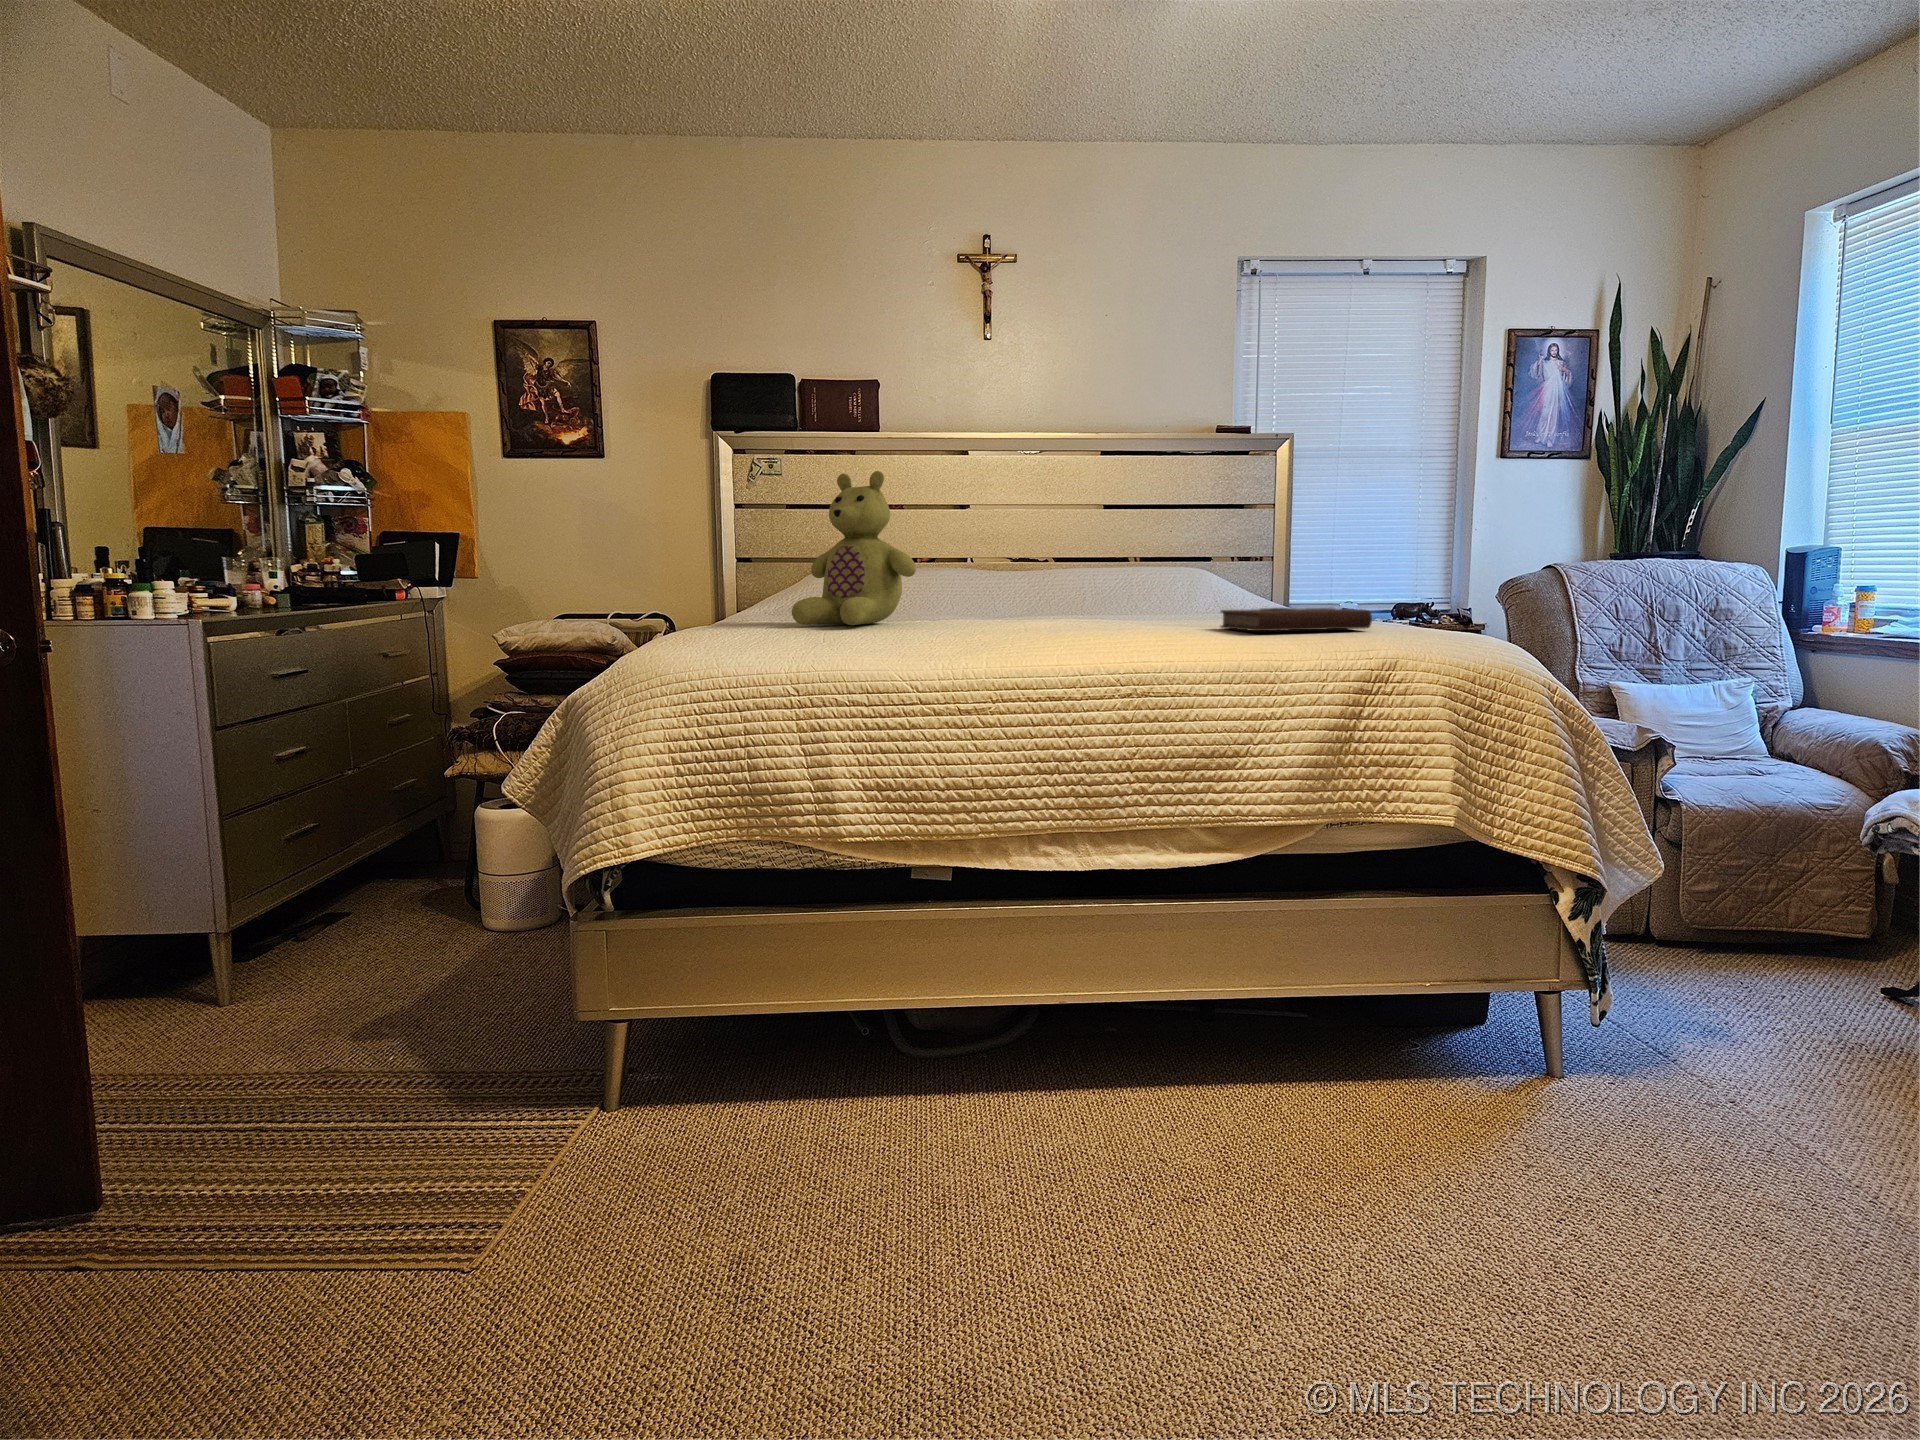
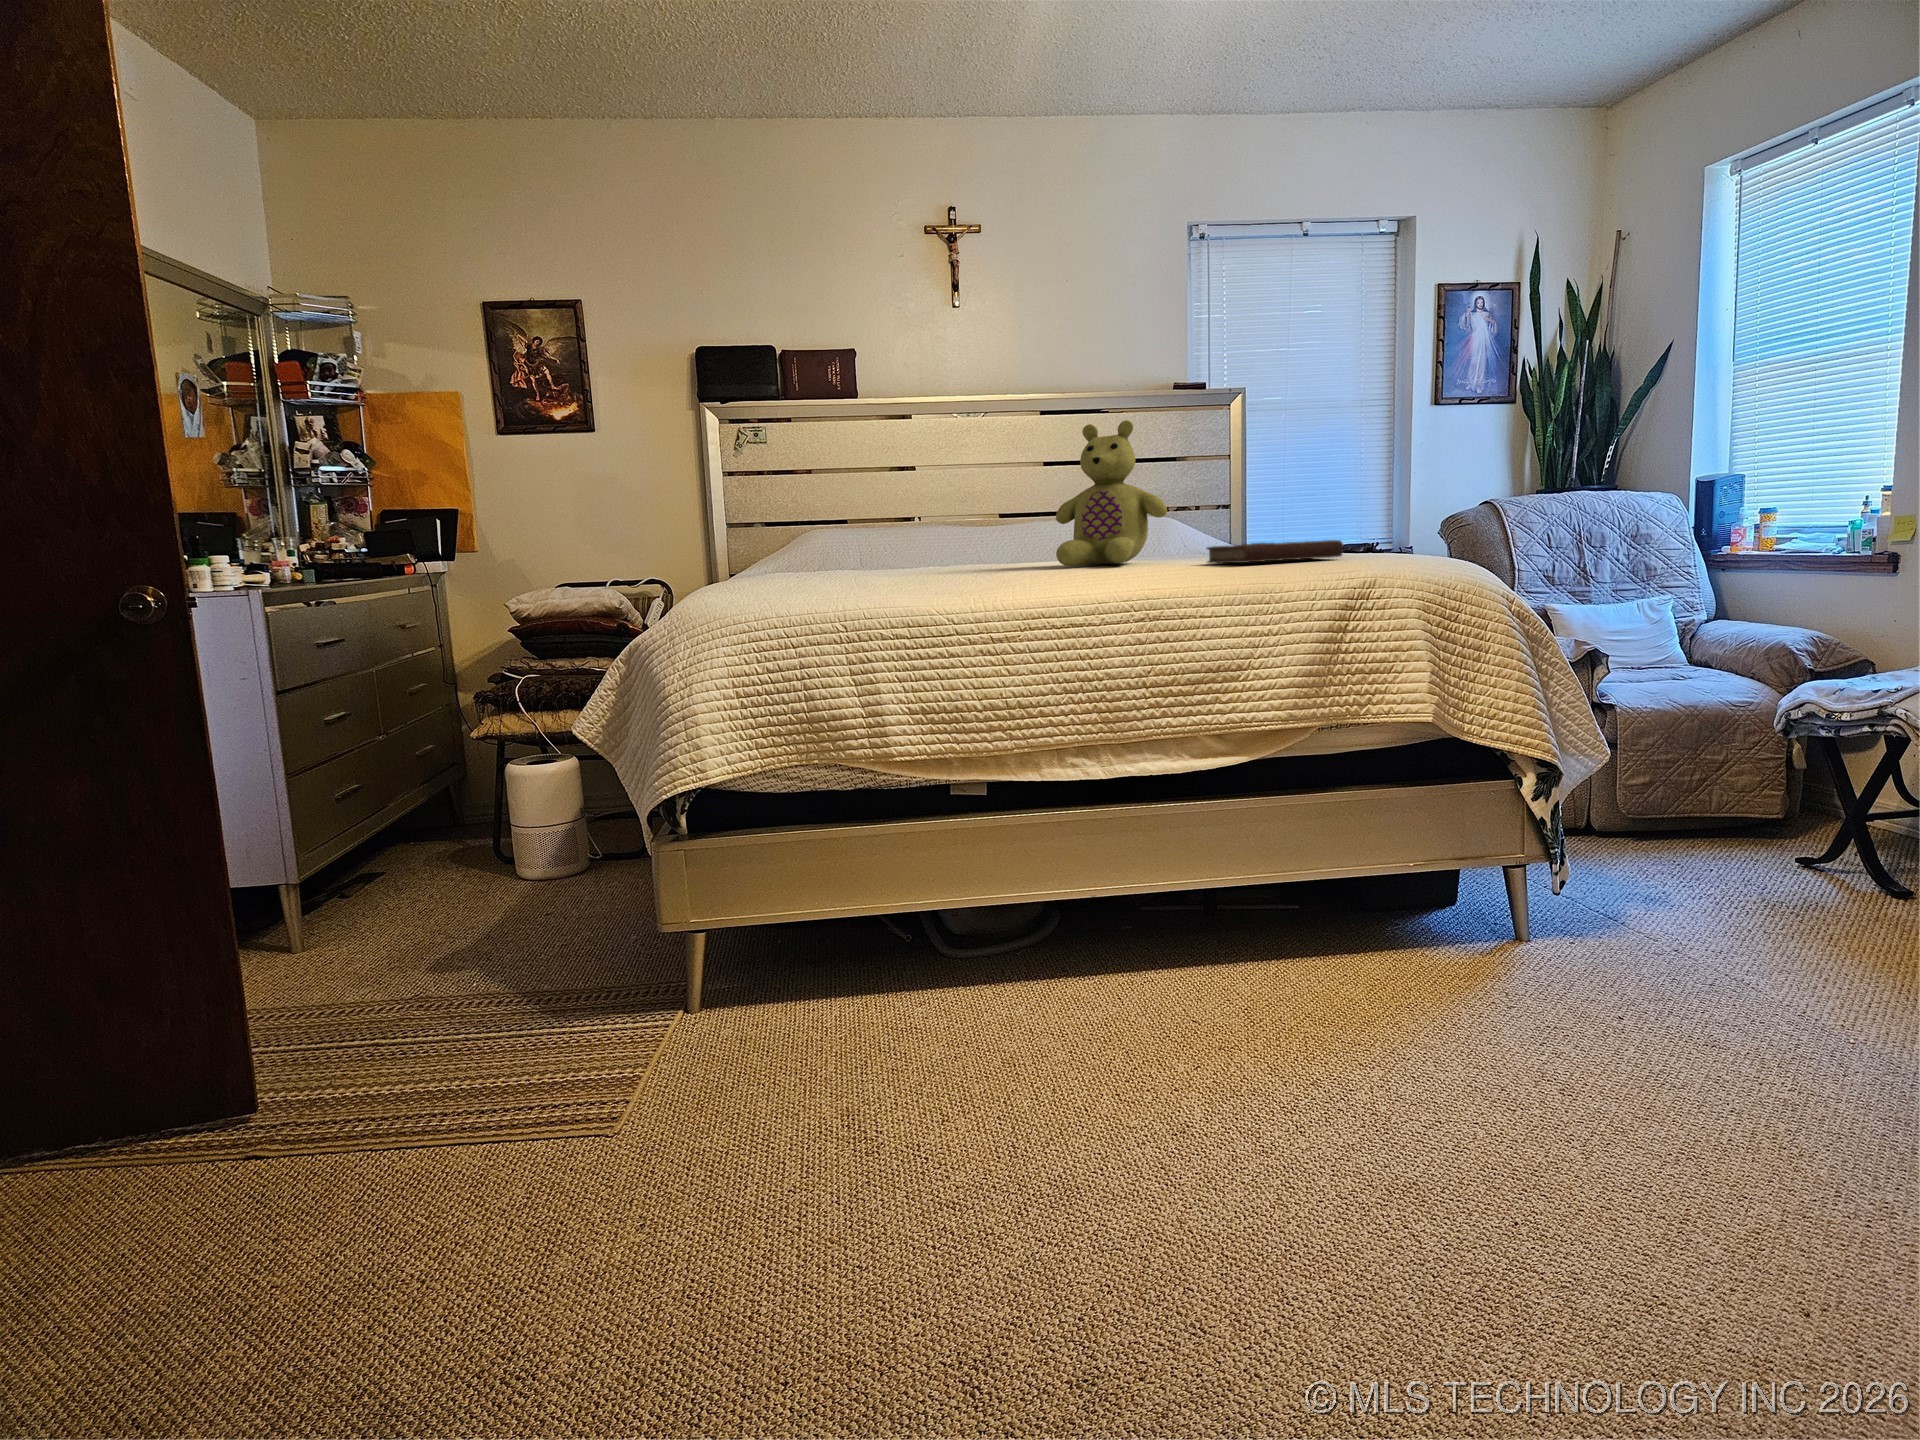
stuffed bear: present [792,471,916,625] -> present [1056,420,1167,566]

